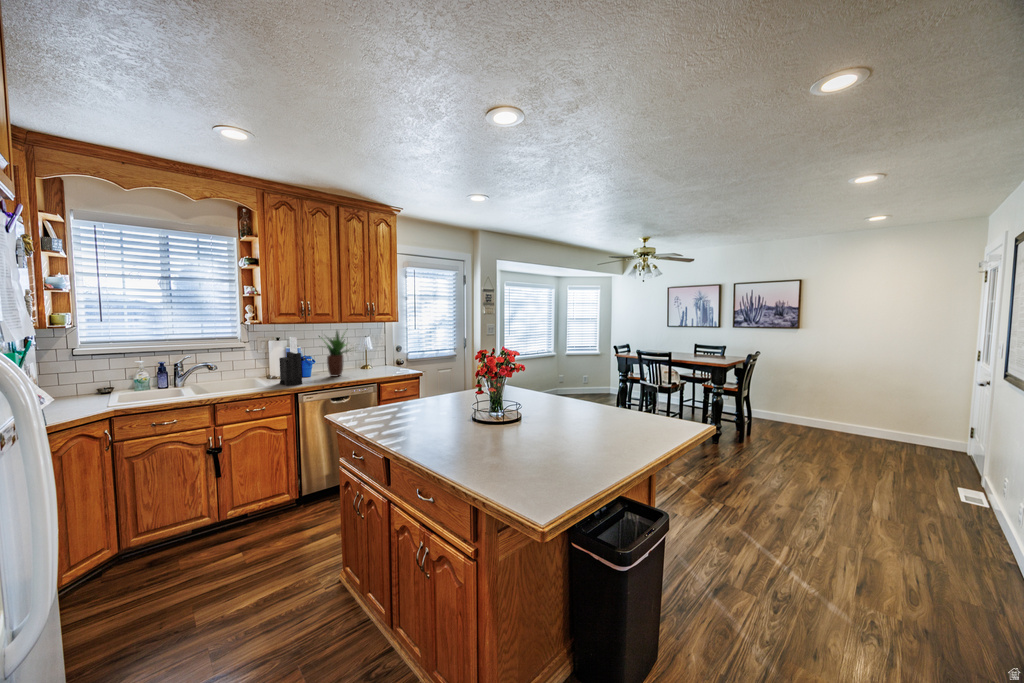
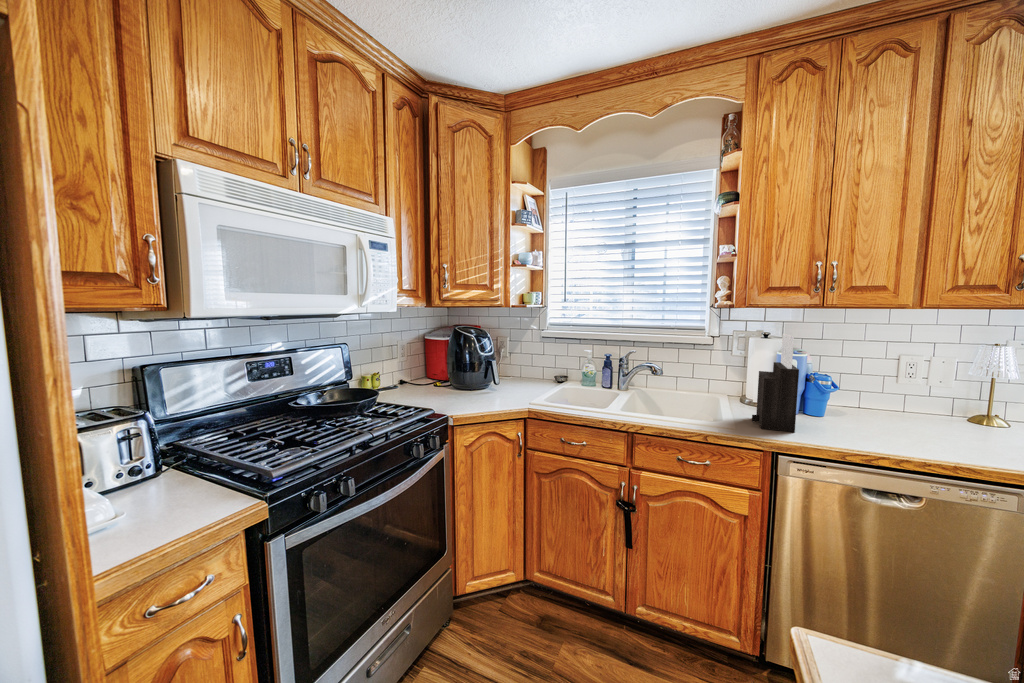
potted plant: present [319,331,349,377] -> none [847,322,969,432]

